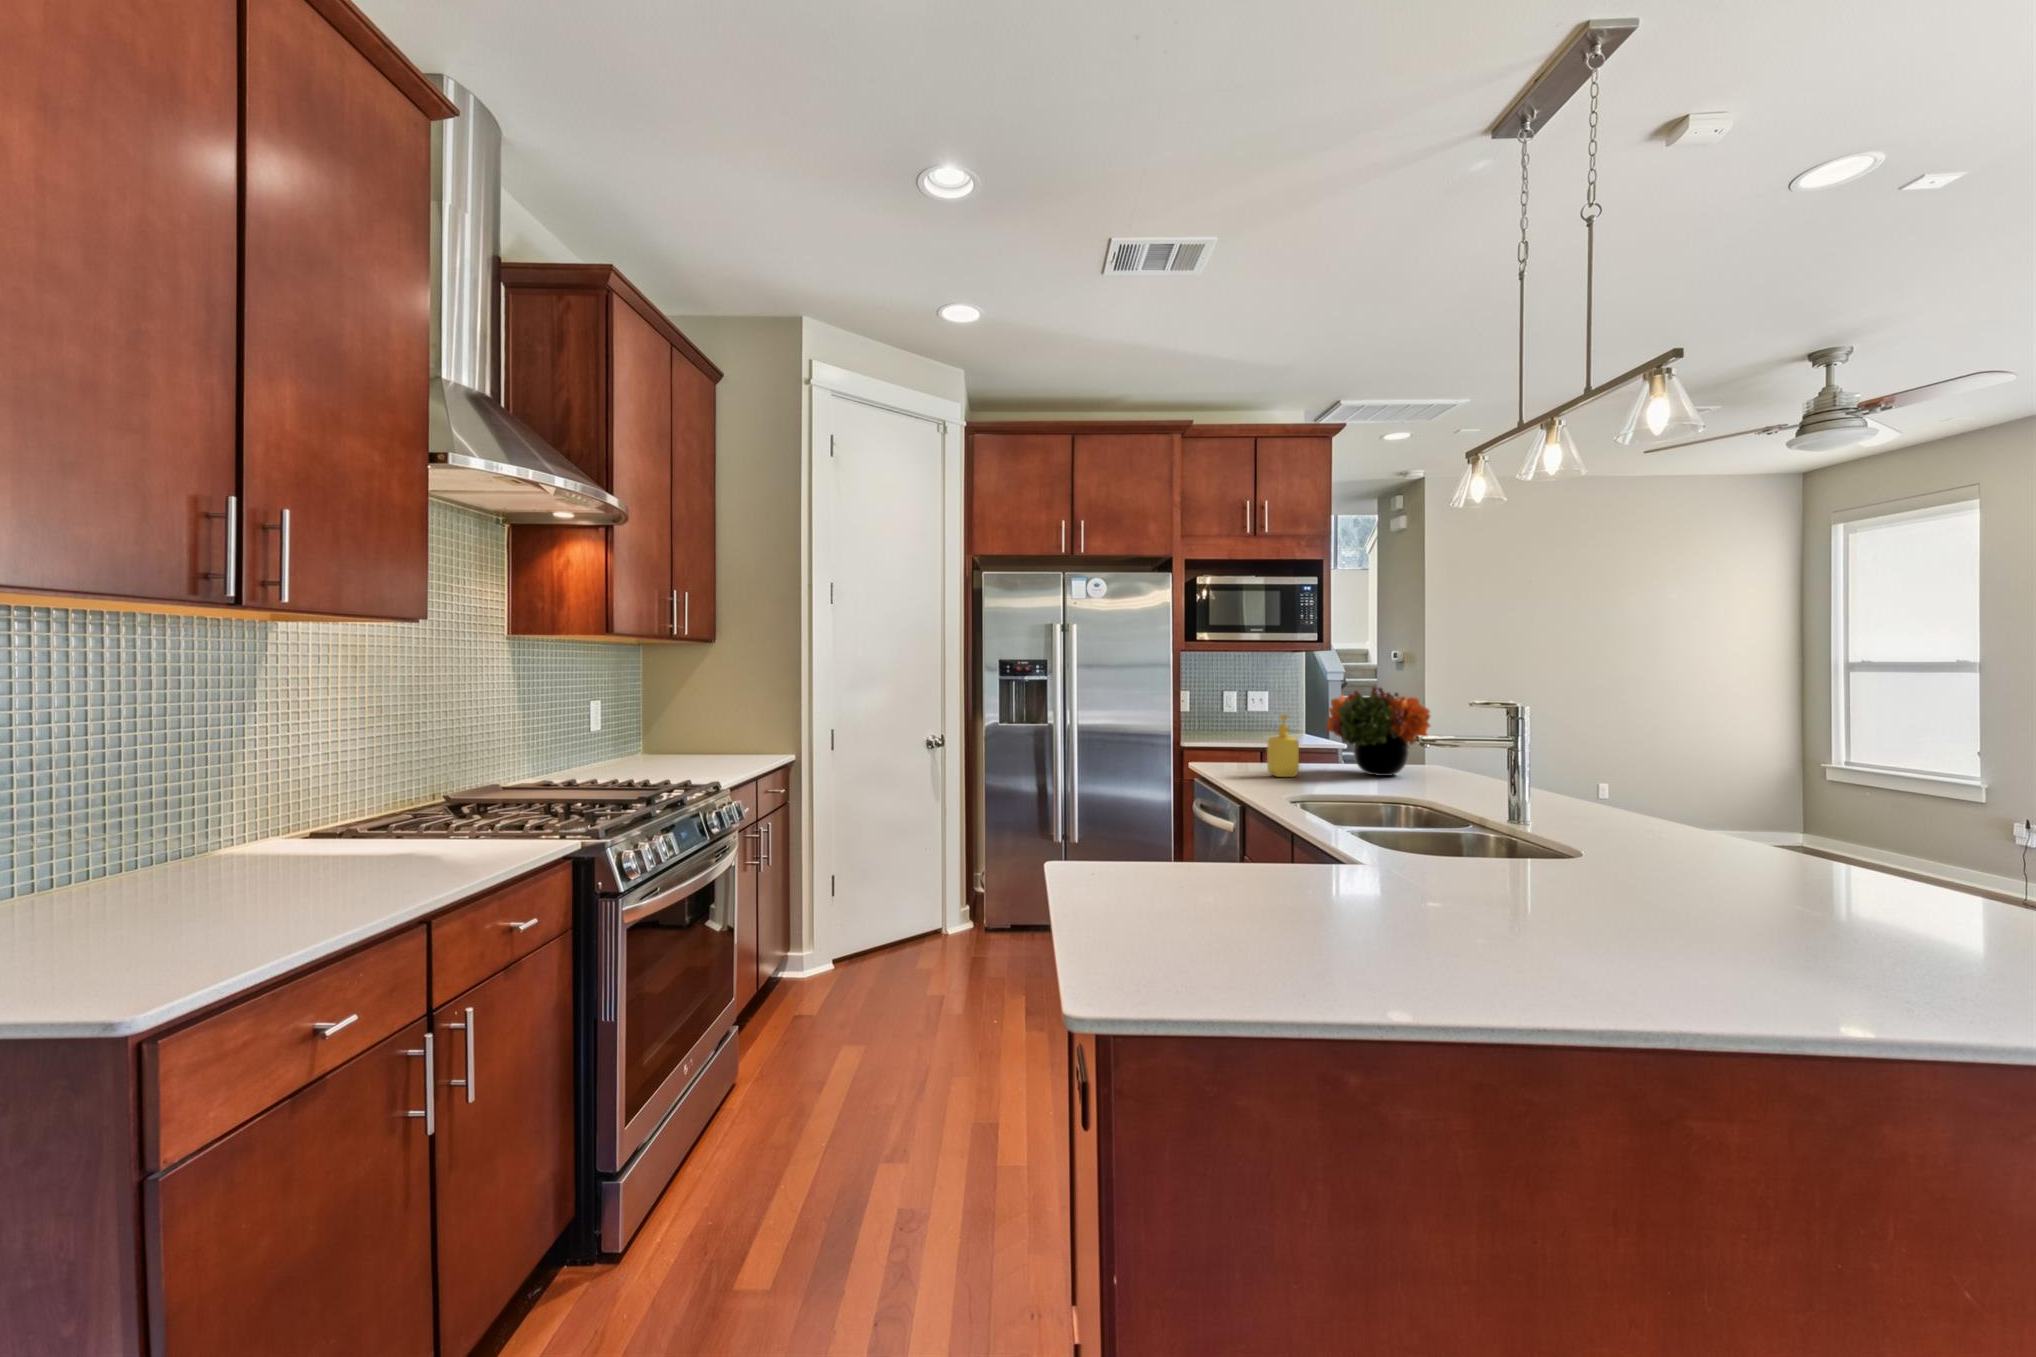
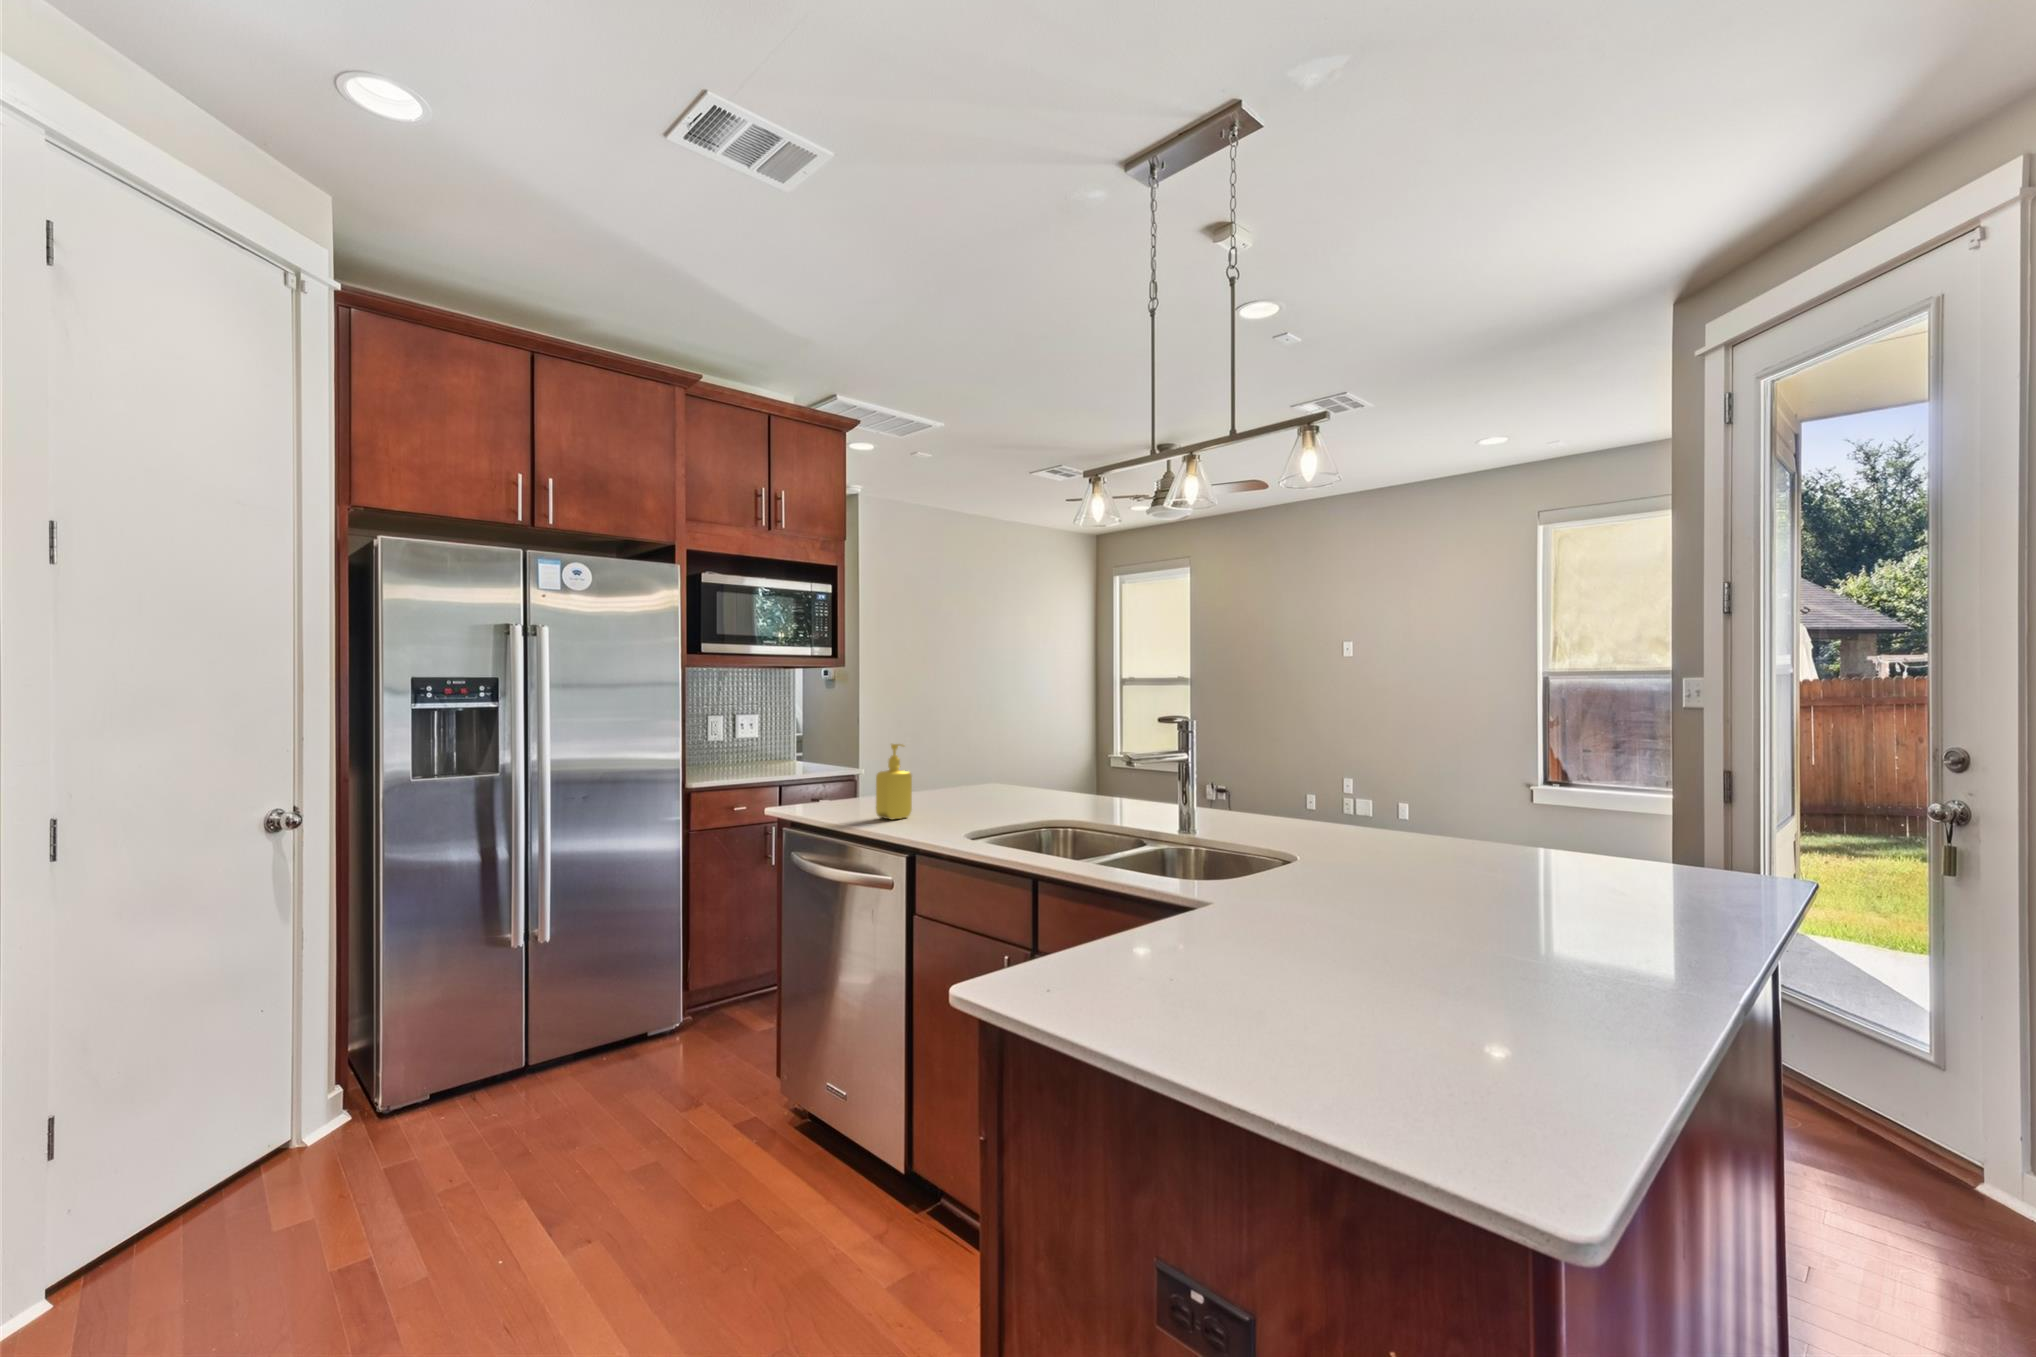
flower arrangement: present [1326,686,1430,776] -> none [926,708,1034,806]

